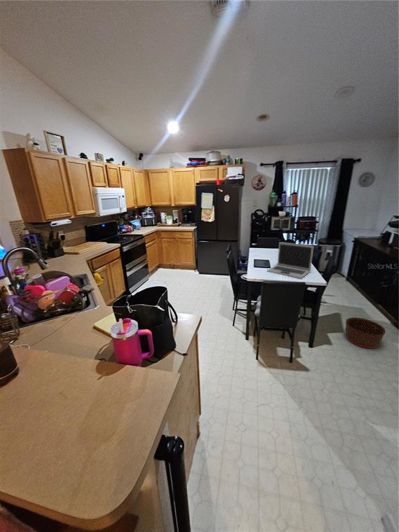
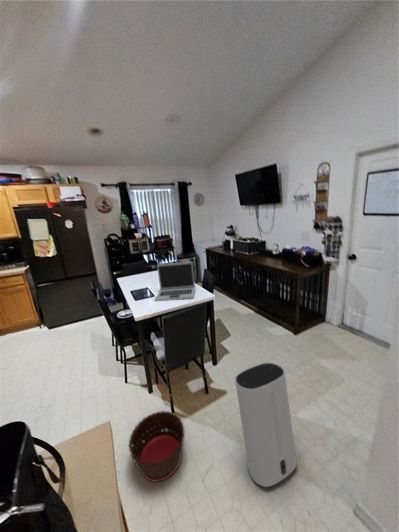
basket: present [346,317,385,348] -> present [129,411,184,482]
air purifier: none [296,349,358,453] -> present [235,363,297,487]

